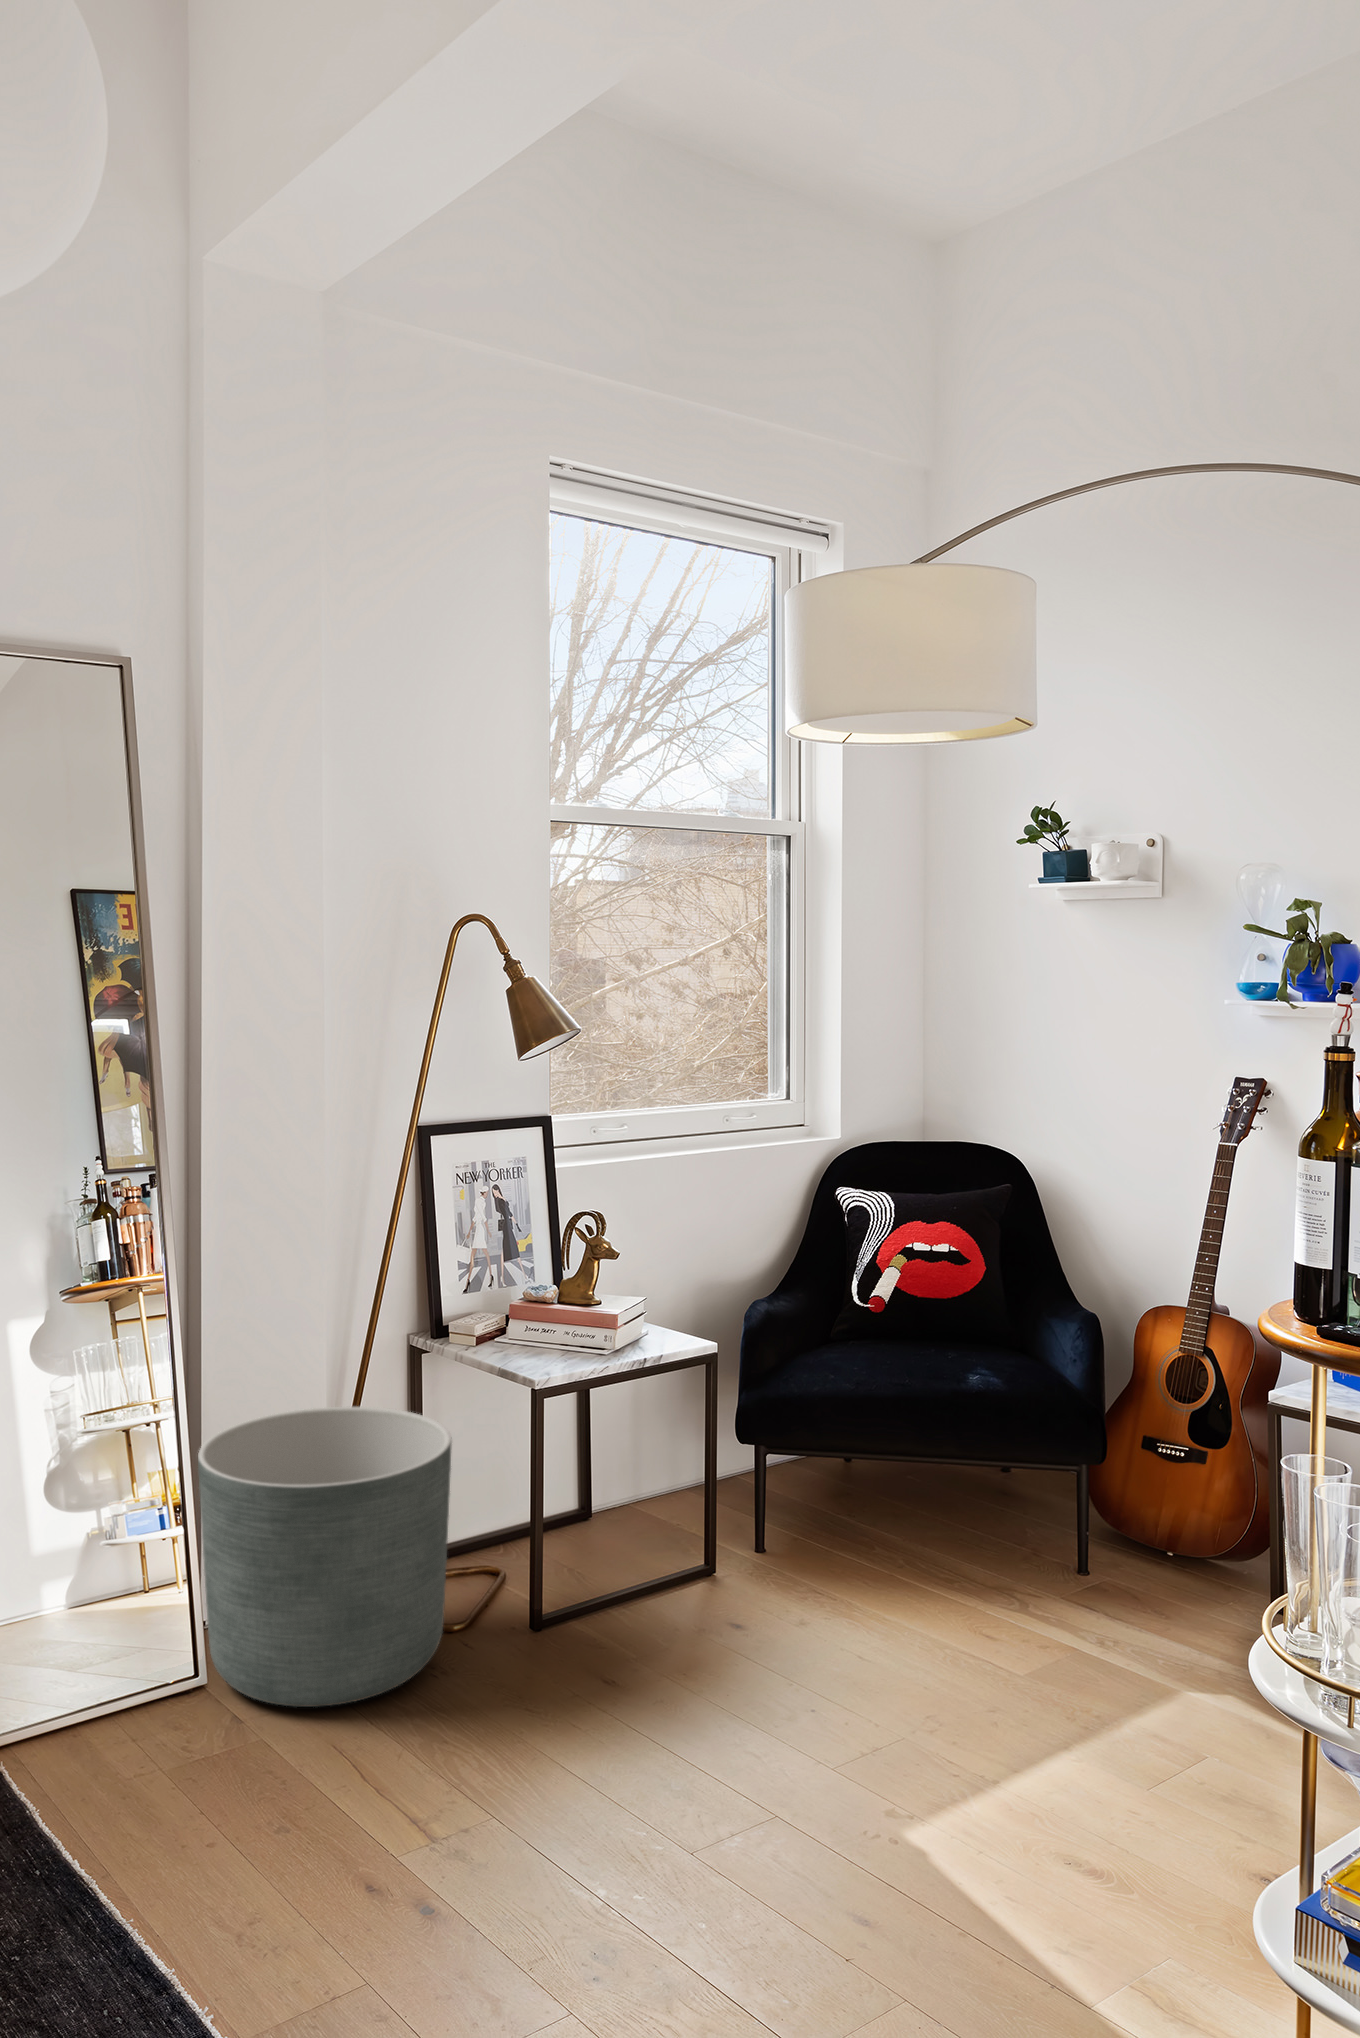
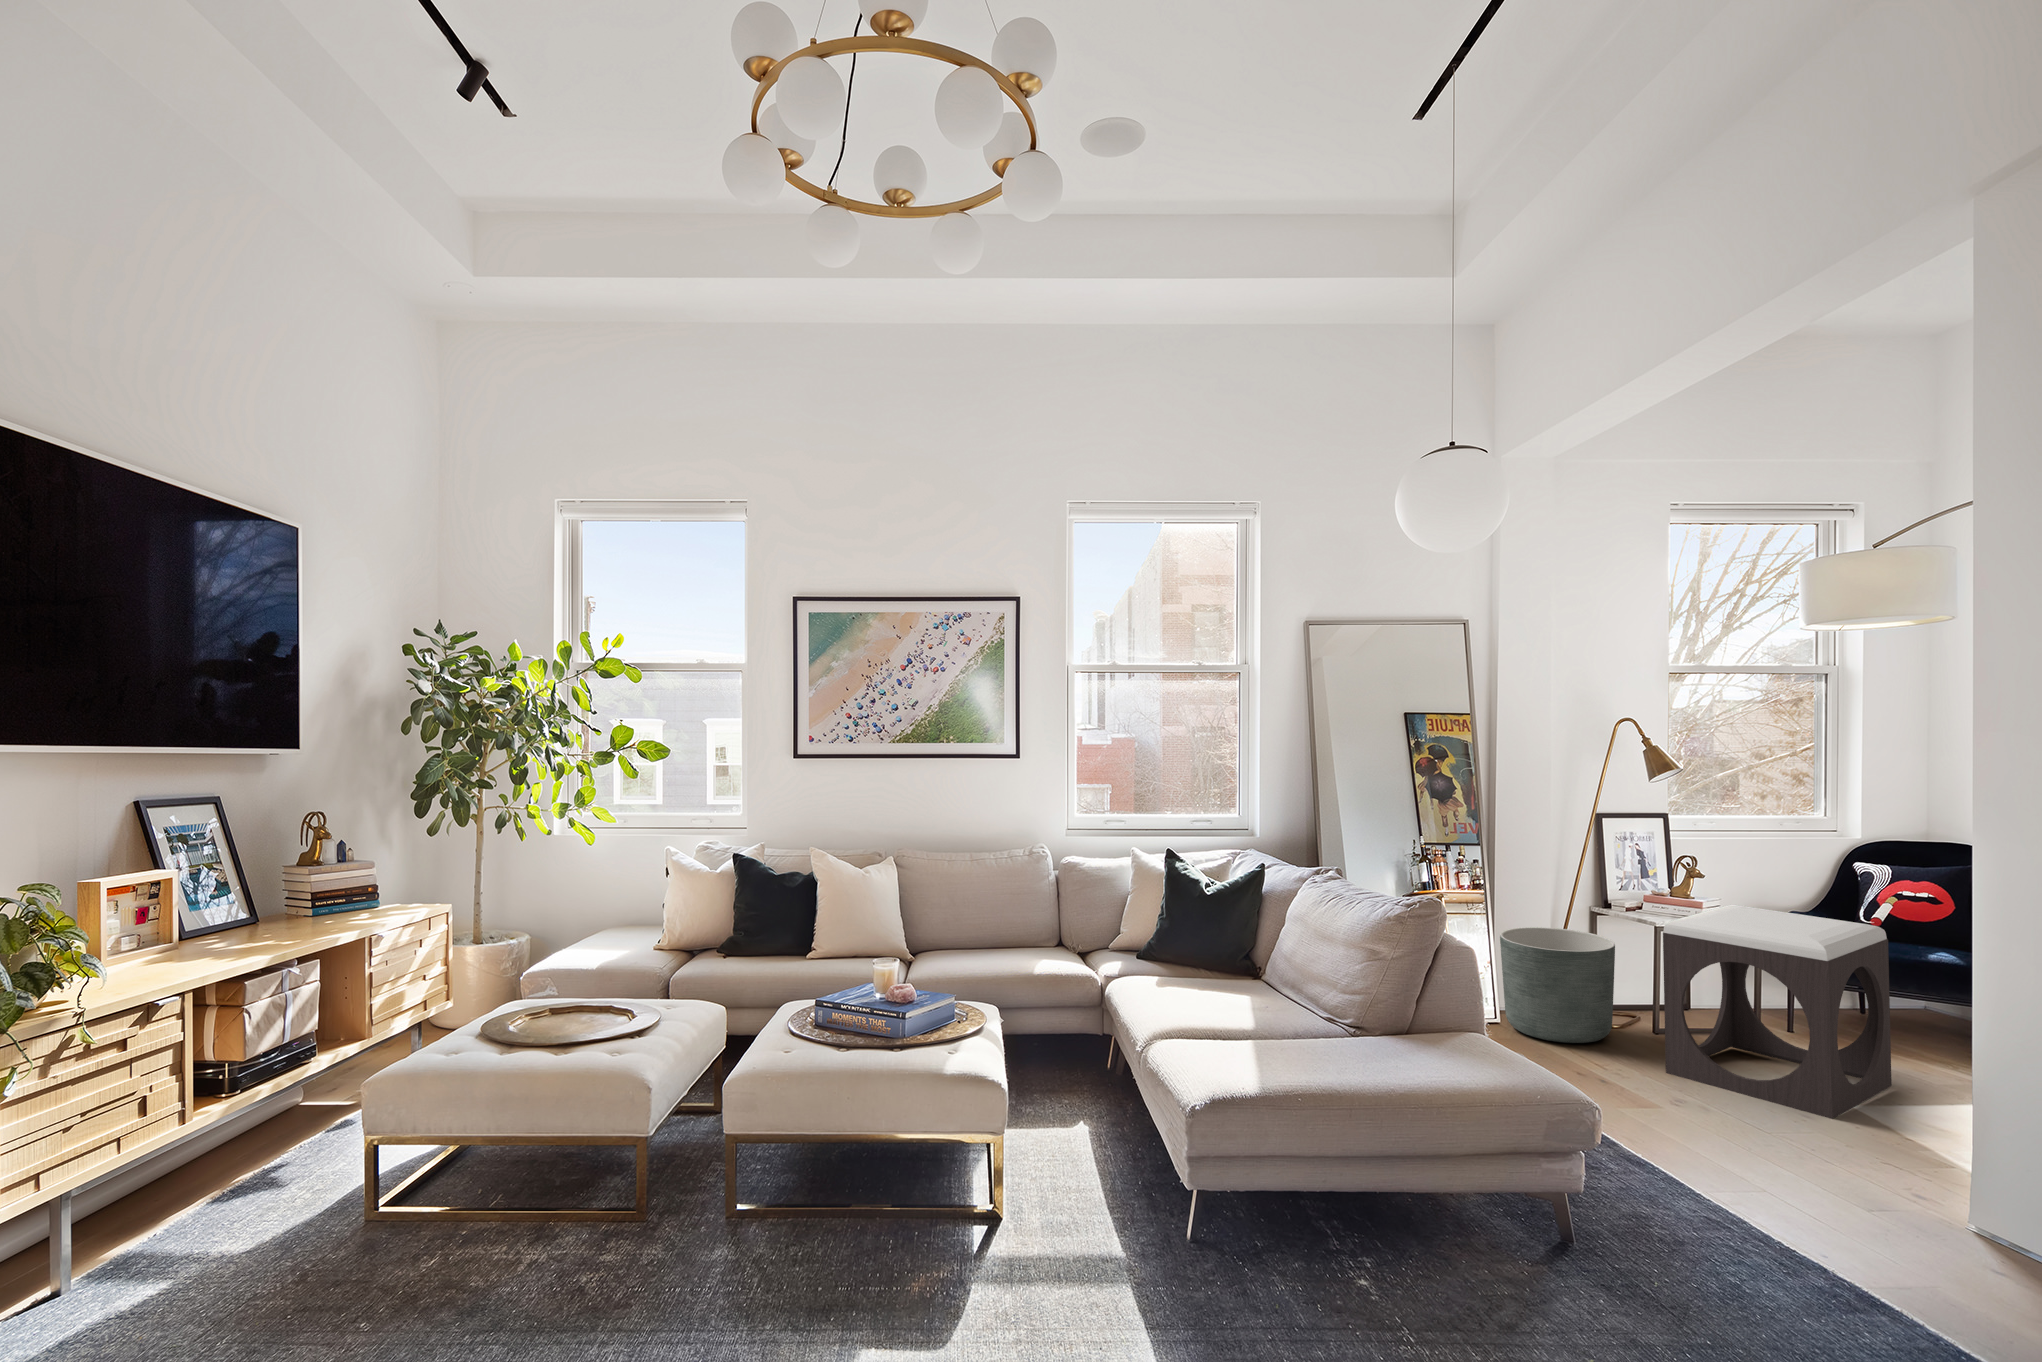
footstool: none [555,1314,954,1821] -> present [1663,905,1892,1119]

